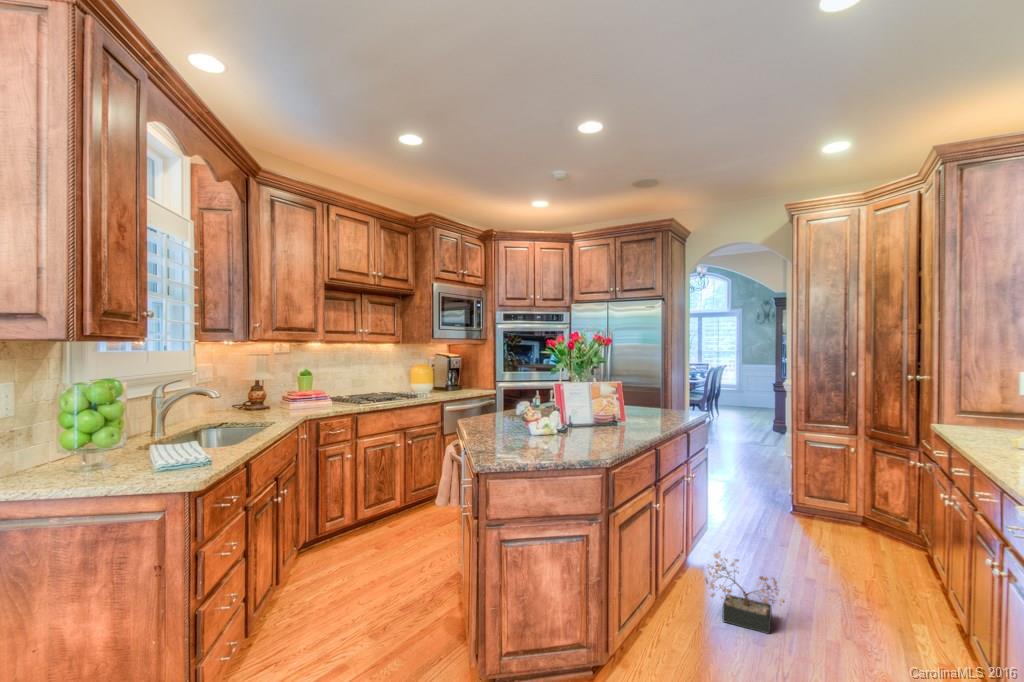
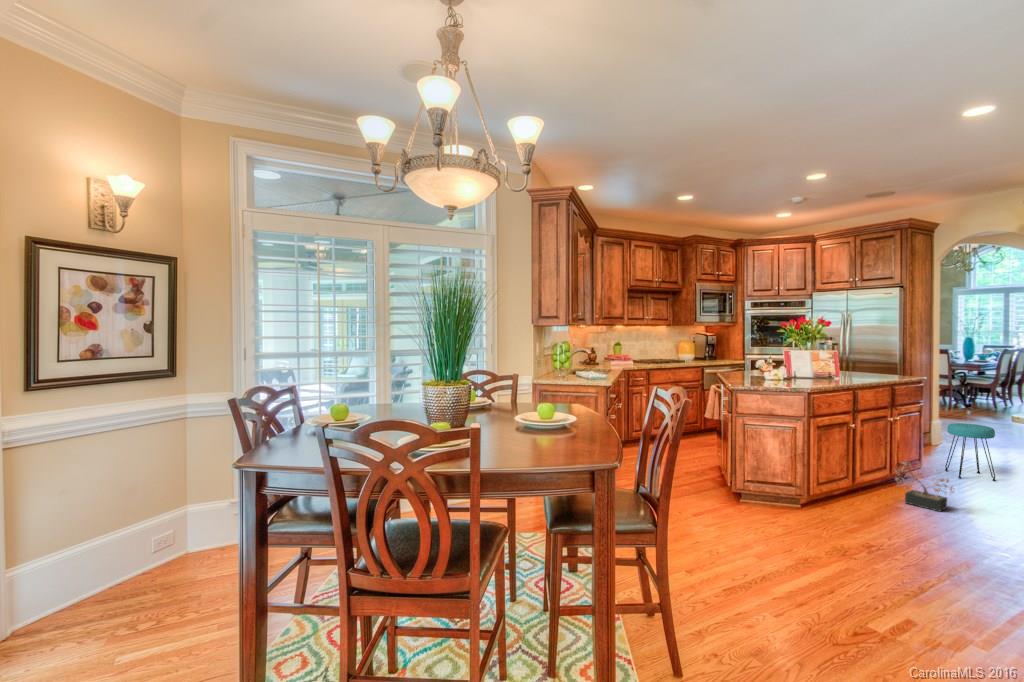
stool: none [724,468,779,543] -> present [945,423,995,481]

